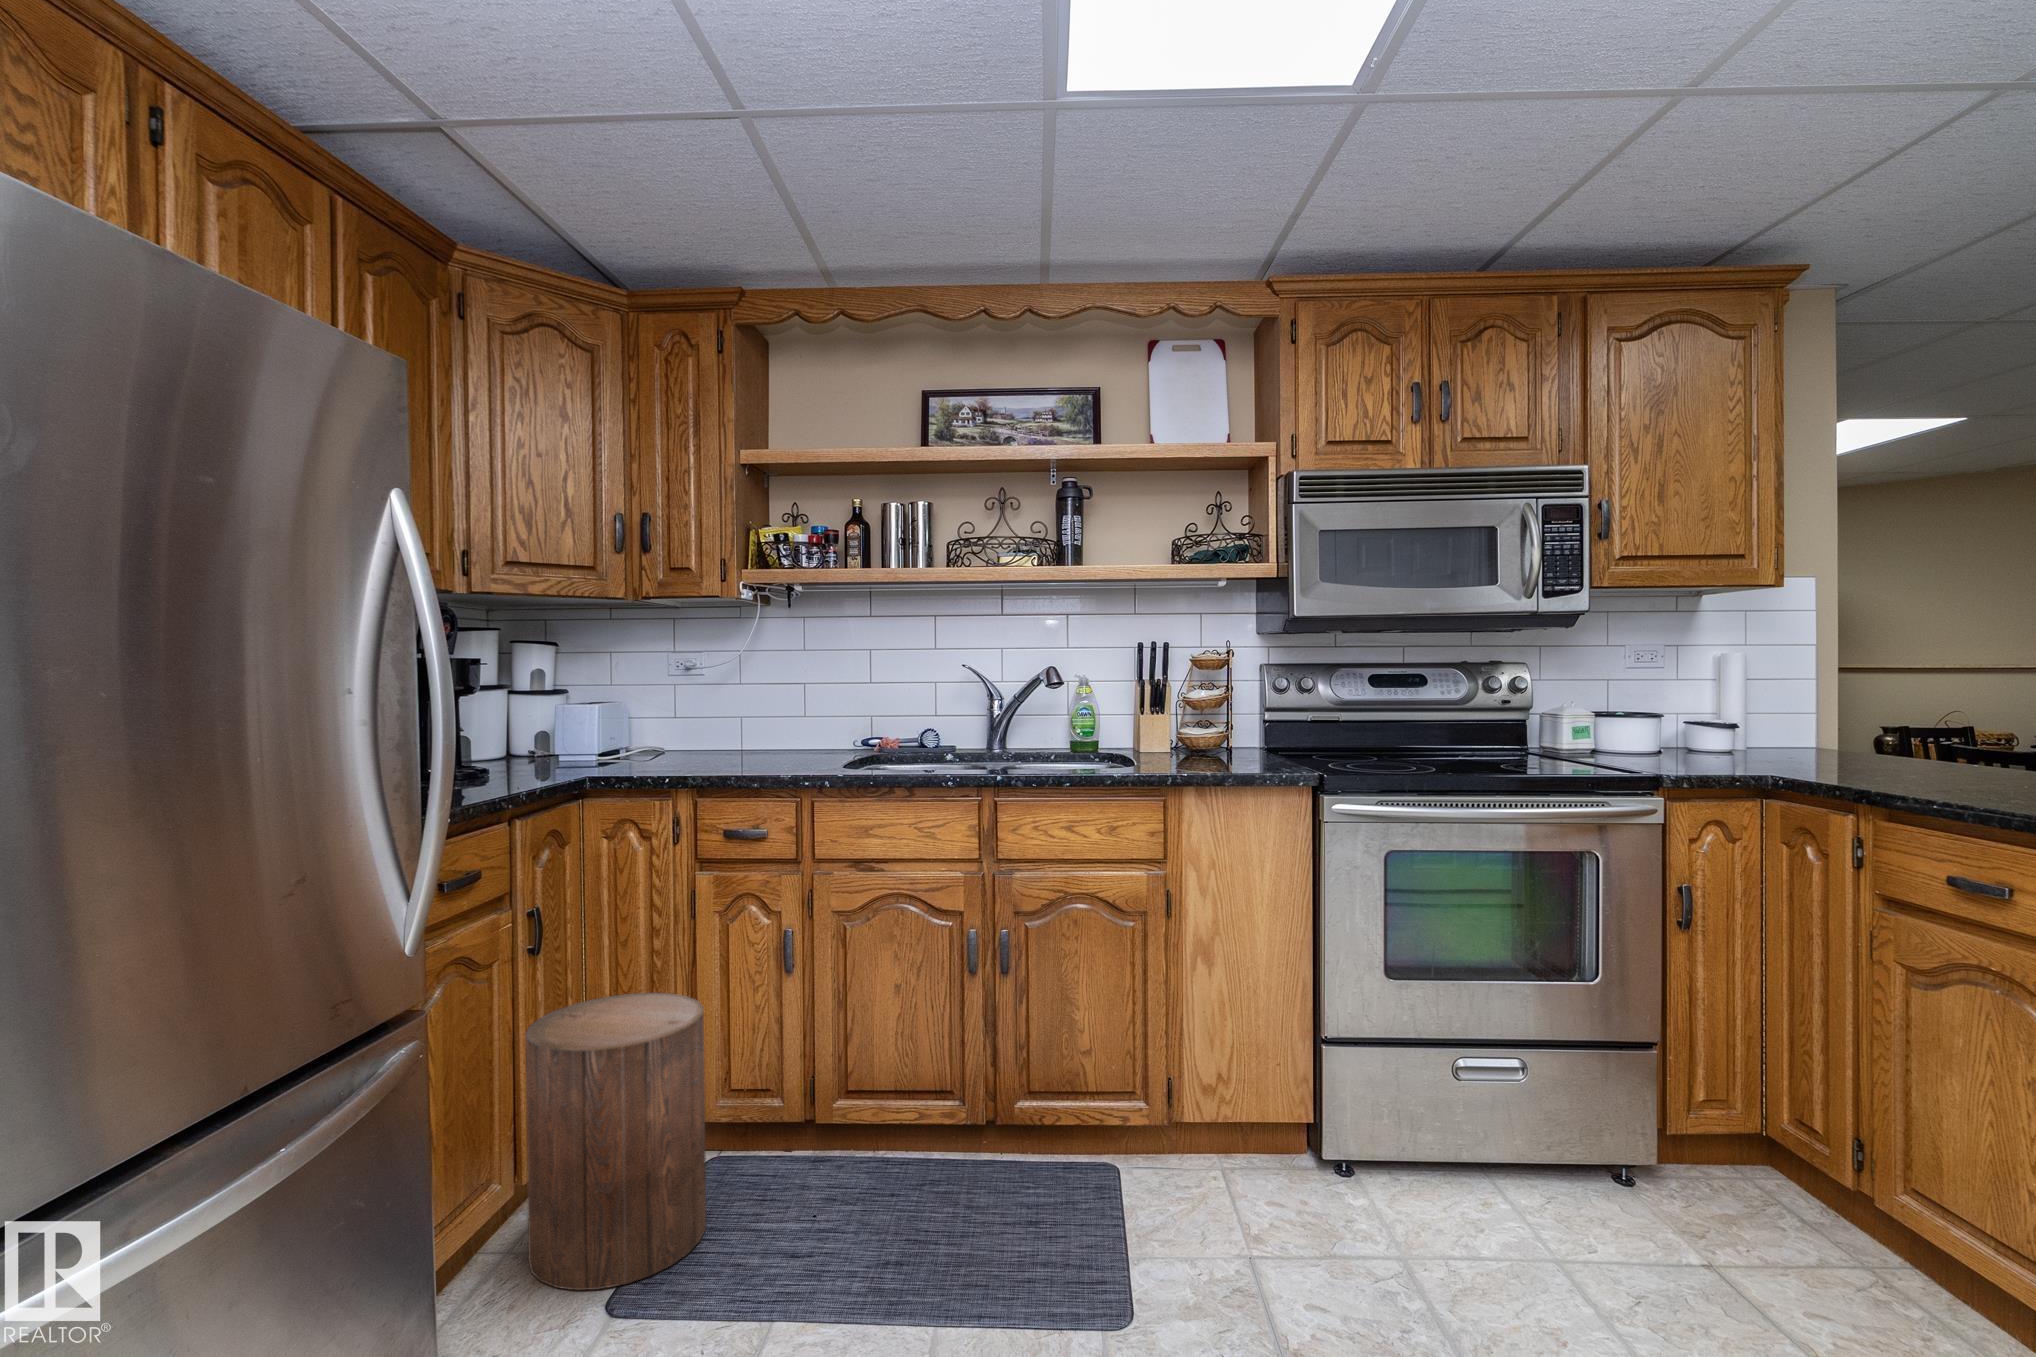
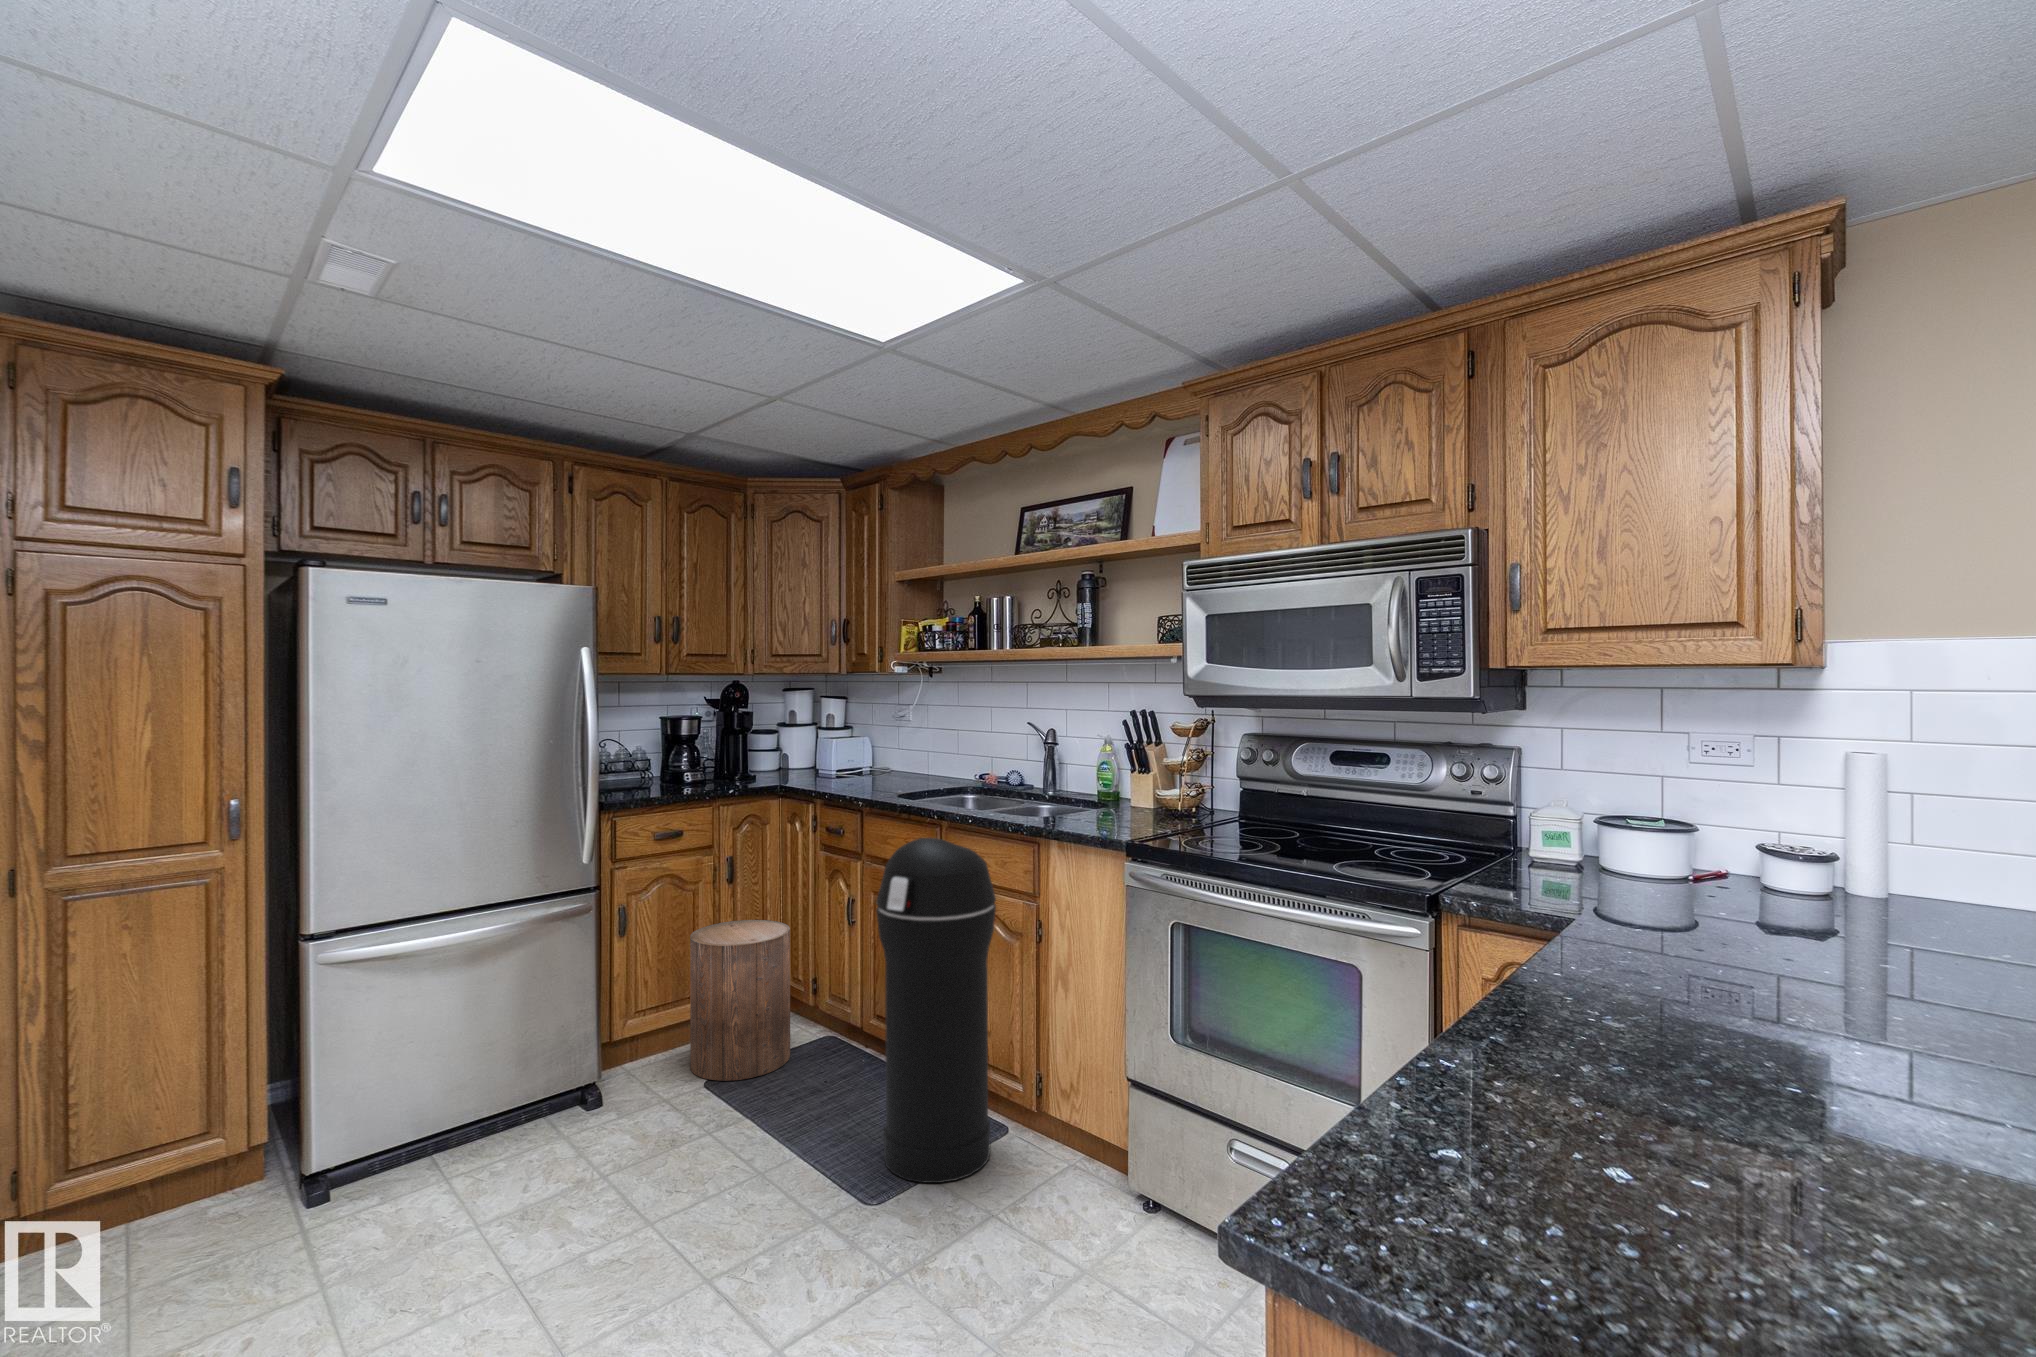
trash can: none [1013,797,1174,1265] -> present [876,838,996,1183]

